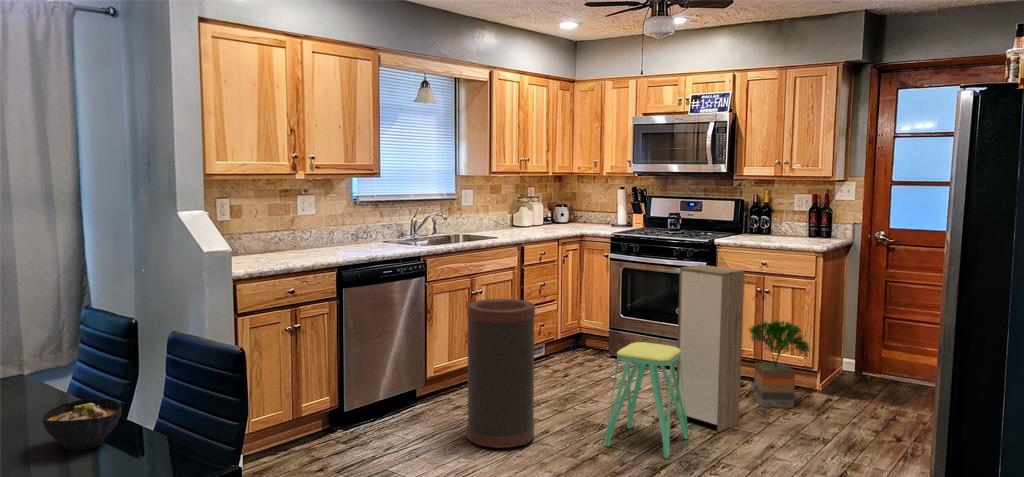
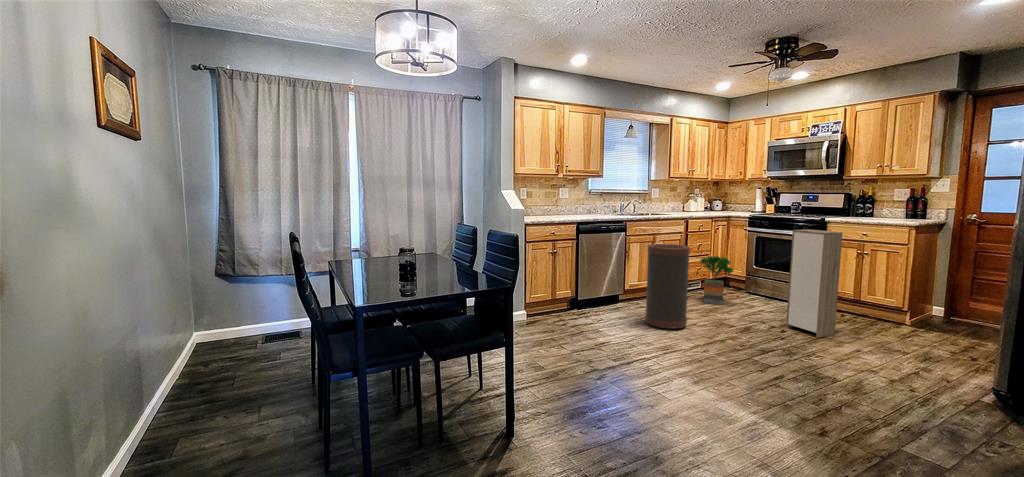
potted tree: present [749,321,810,408] -> present [700,256,733,305]
stool: present [605,342,689,458] -> none [733,275,793,346]
bowl: present [42,398,121,450] -> none [434,255,466,275]

